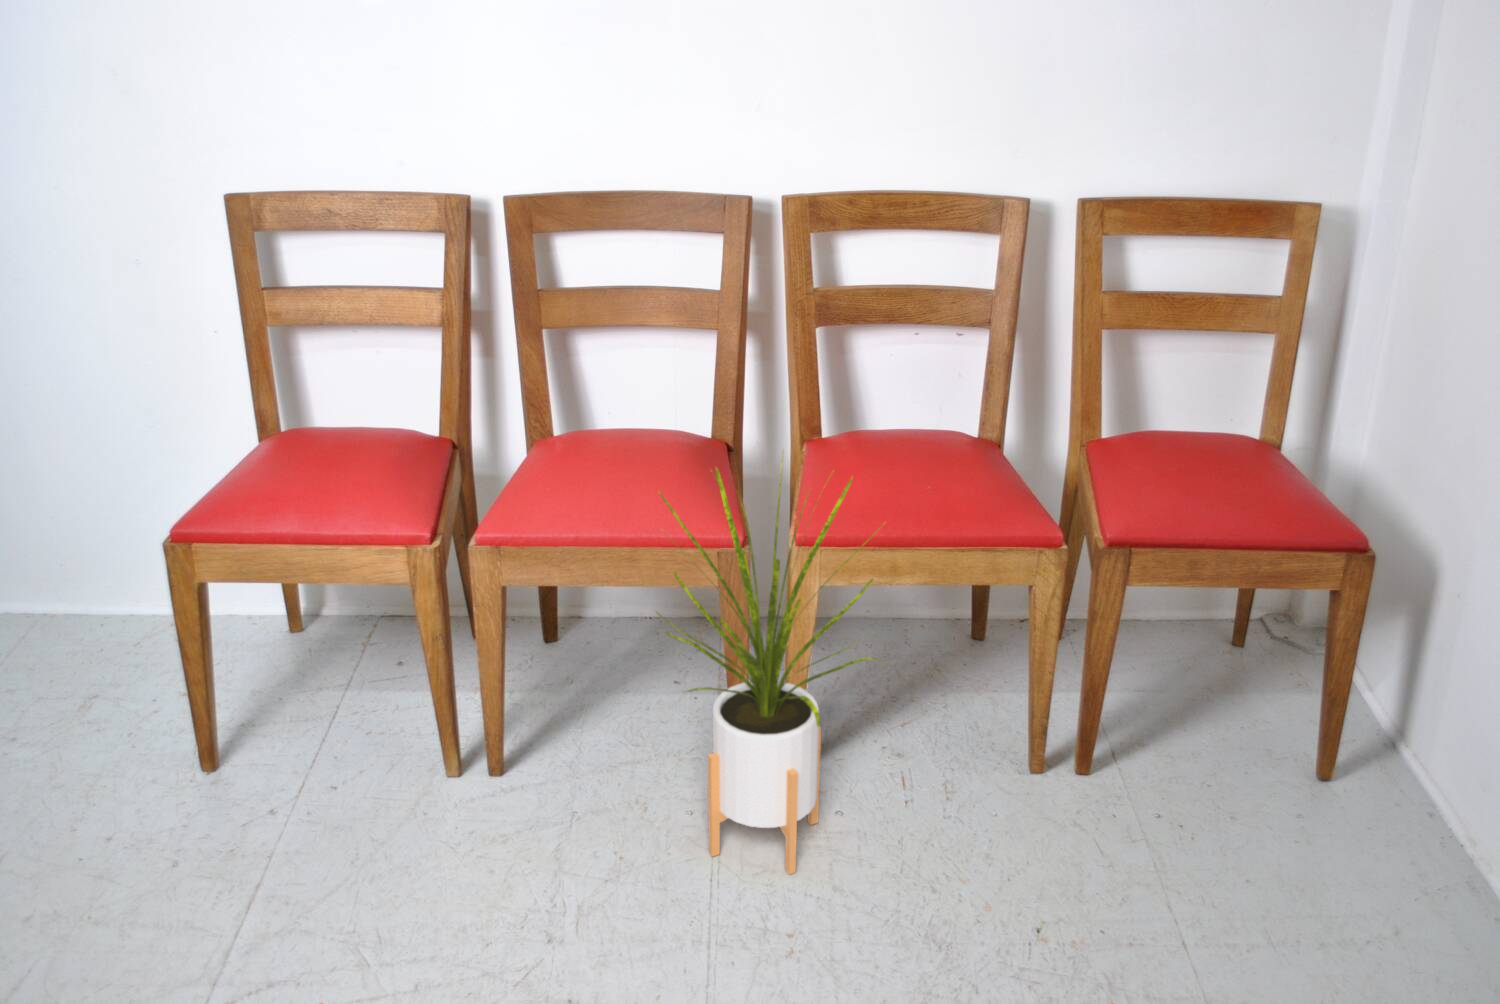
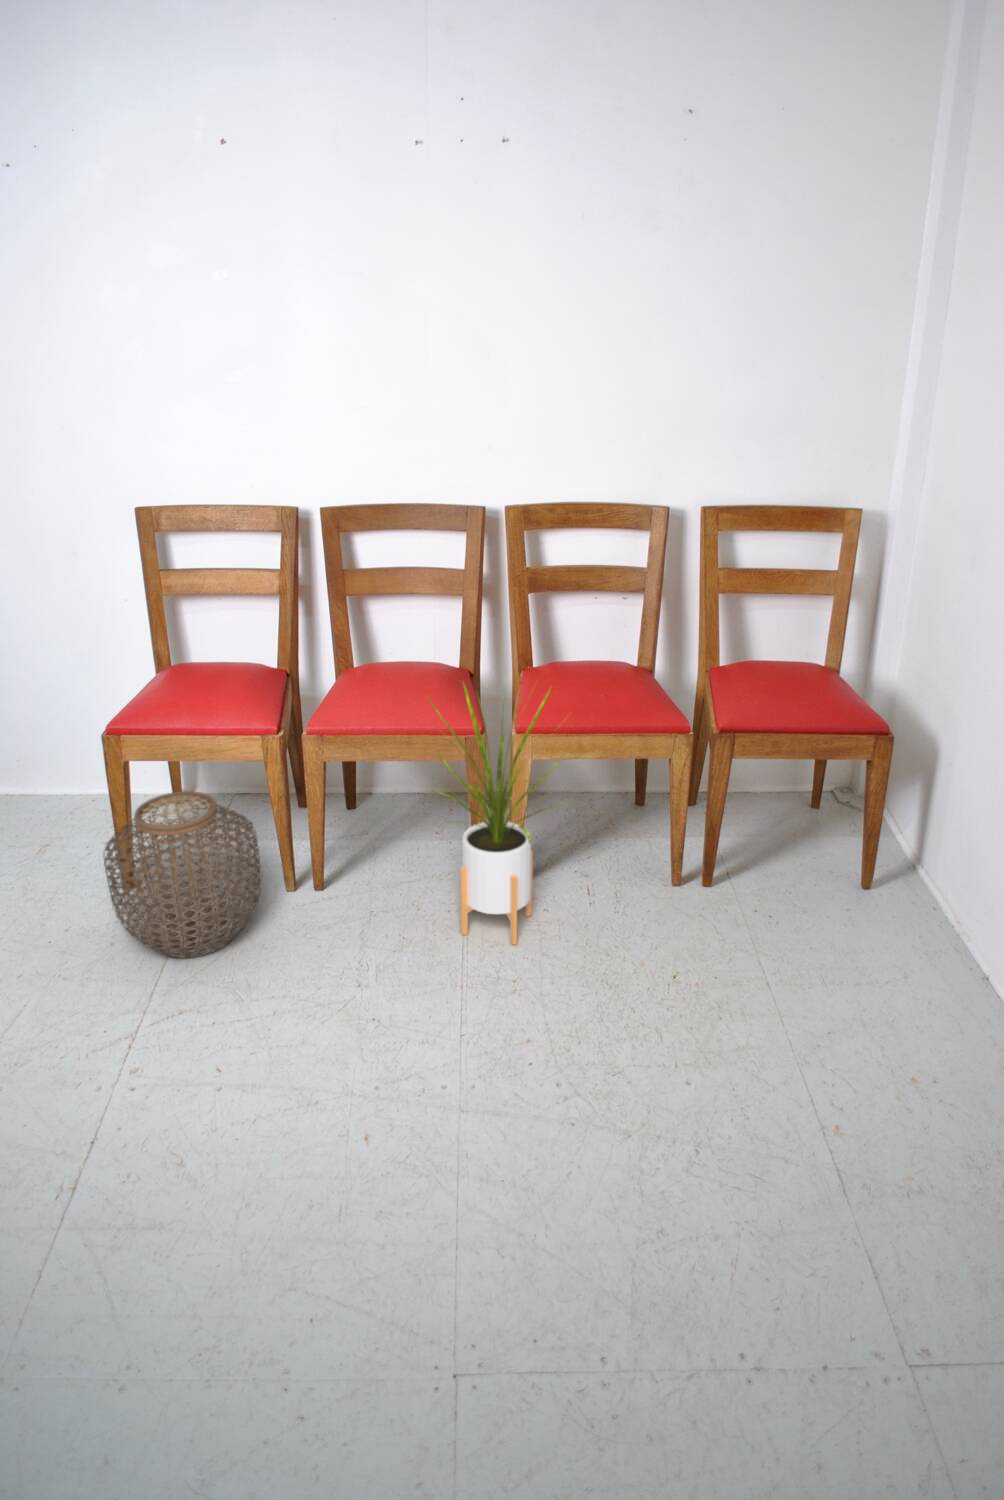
woven basket: none [157,633,404,891] -> present [104,791,261,958]

